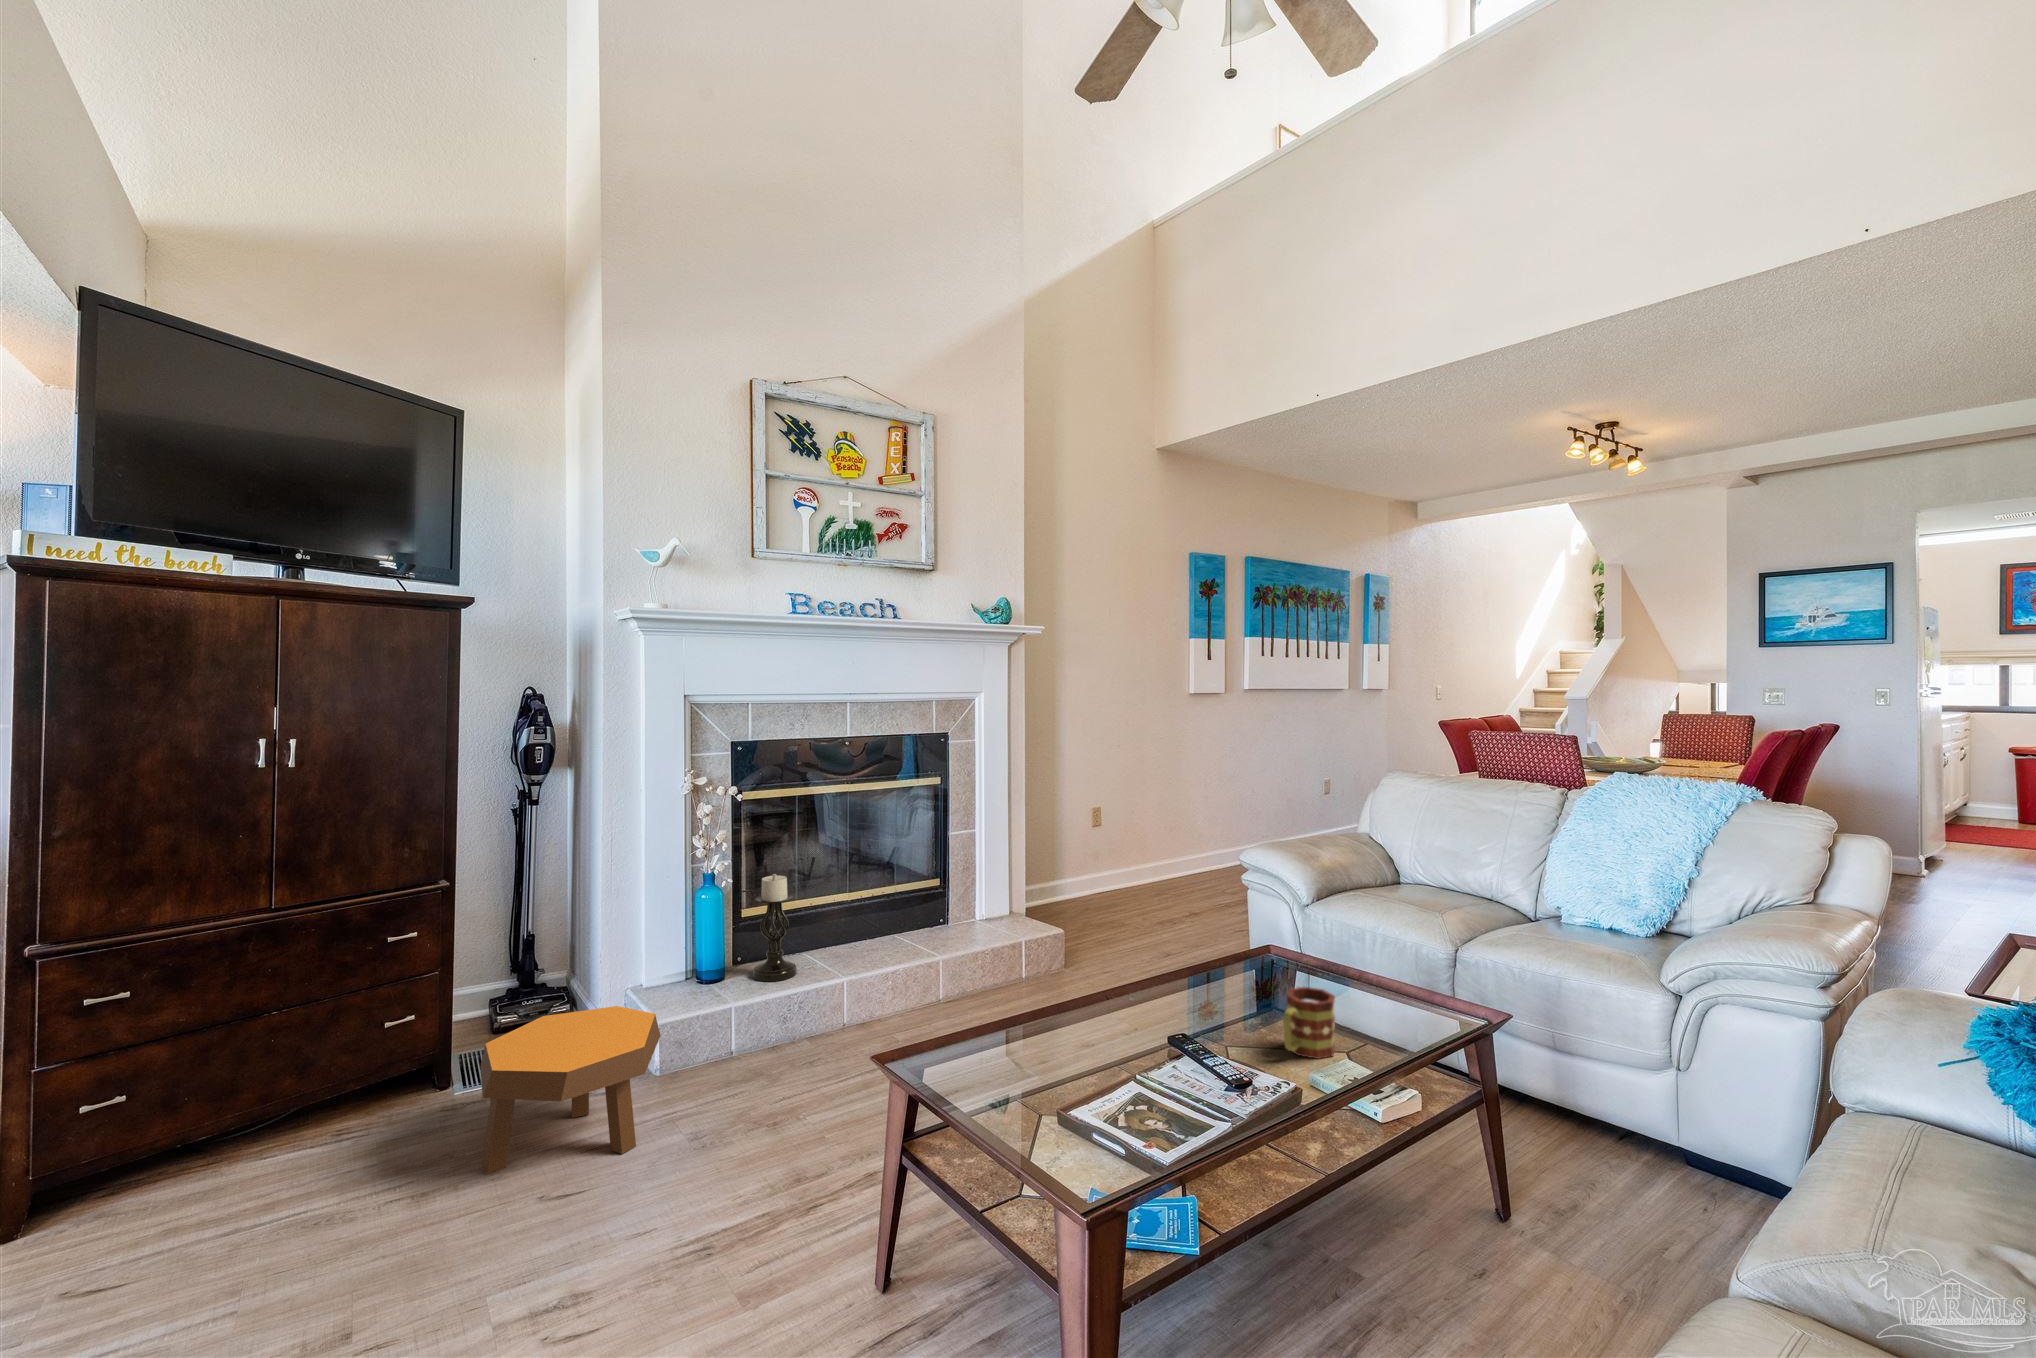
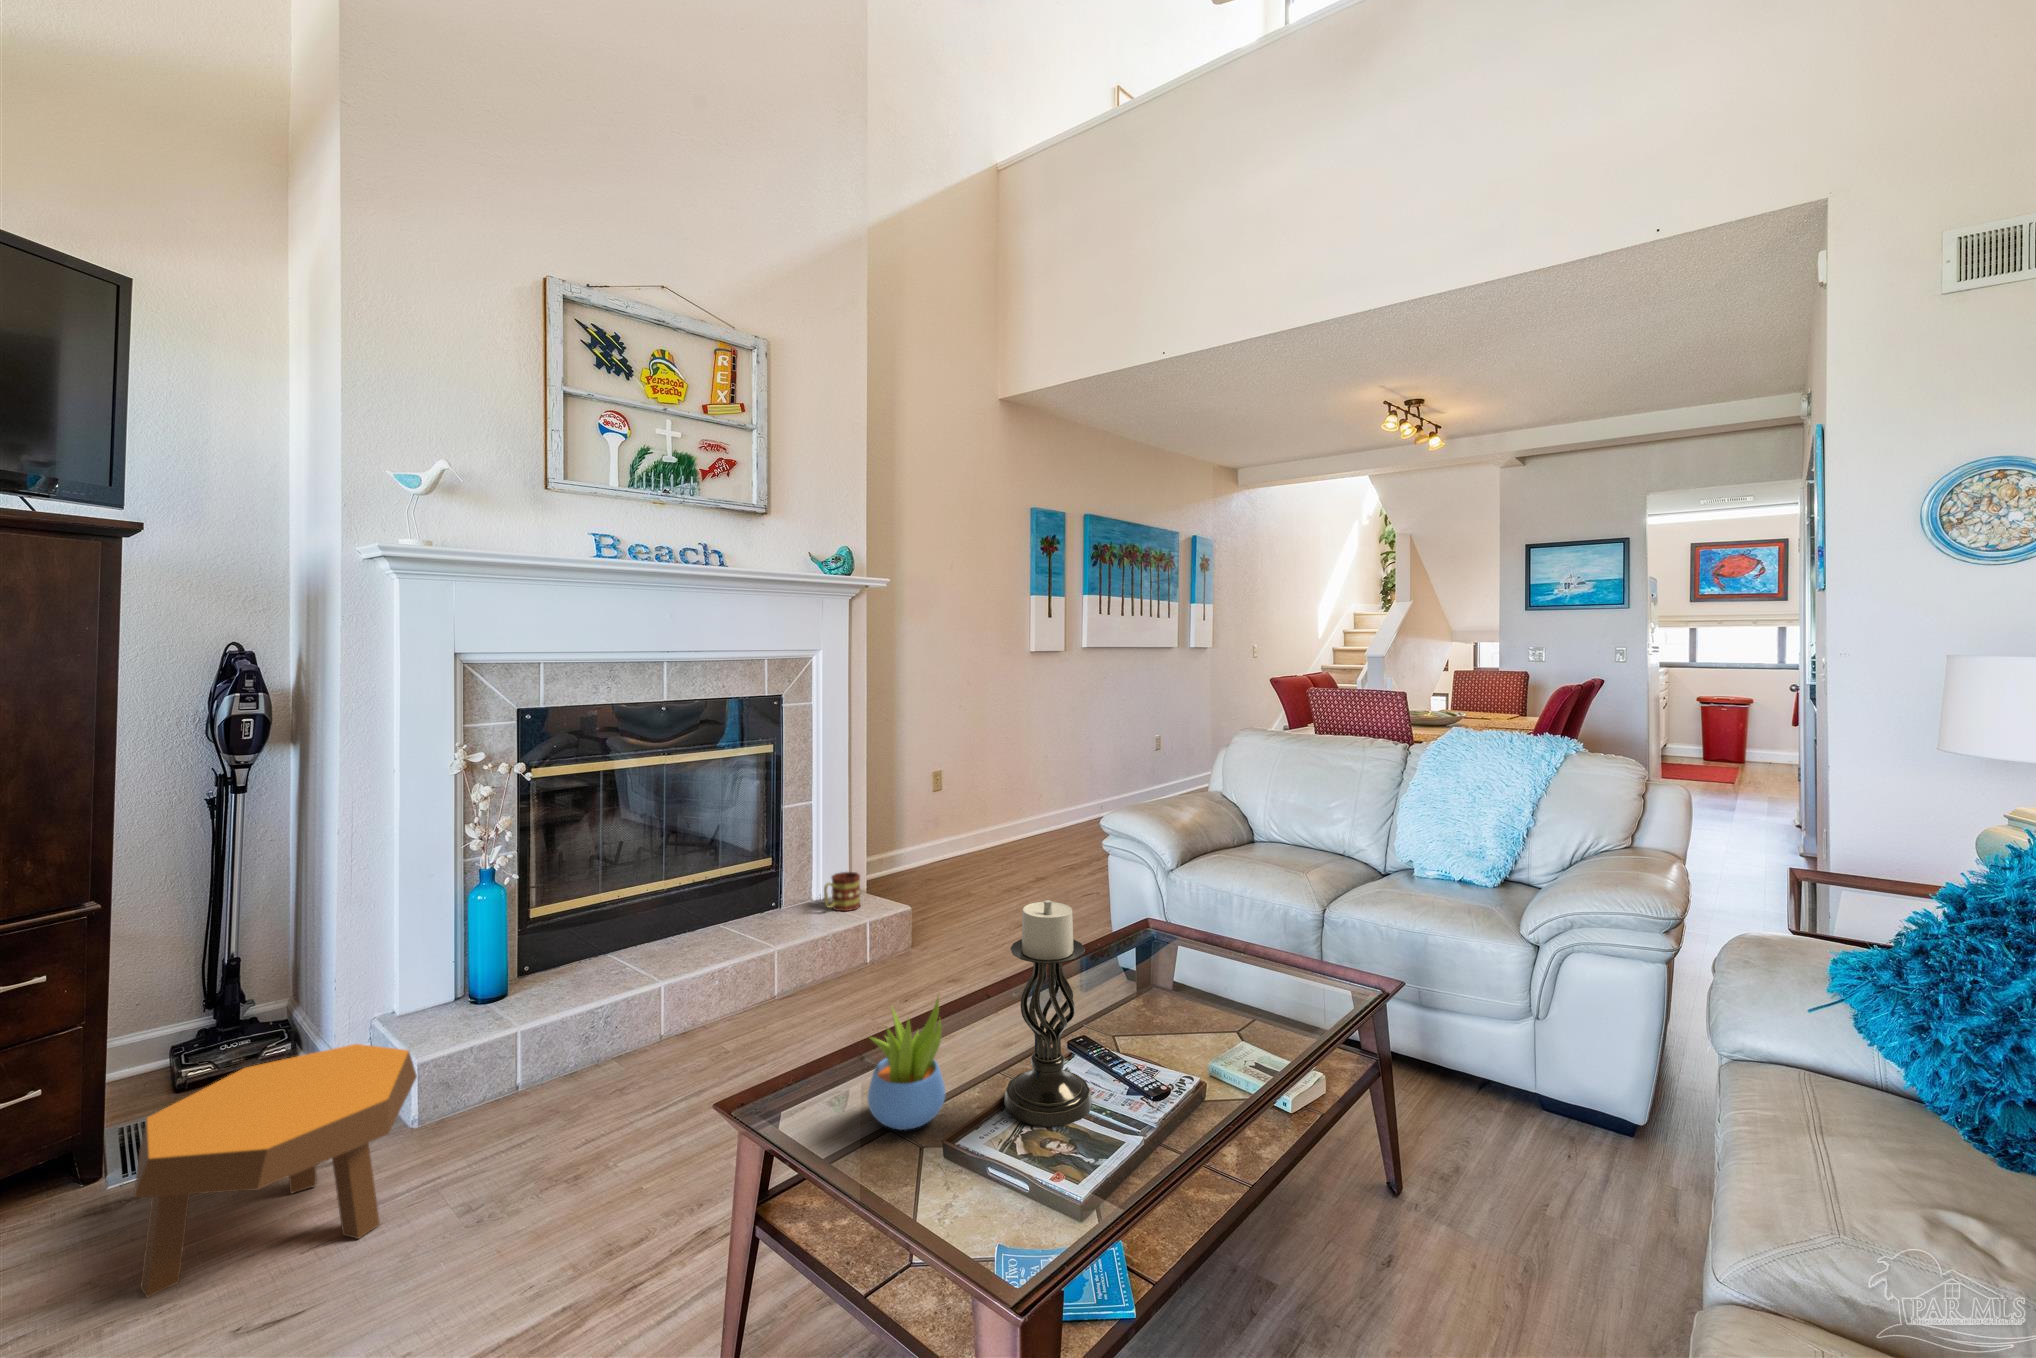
candle holder: present [753,874,797,982] -> present [1004,900,1092,1127]
succulent plant: none [1004,987,1068,1096] -> present [867,997,945,1130]
mug: present [1283,987,1335,1059] -> present [824,872,860,911]

